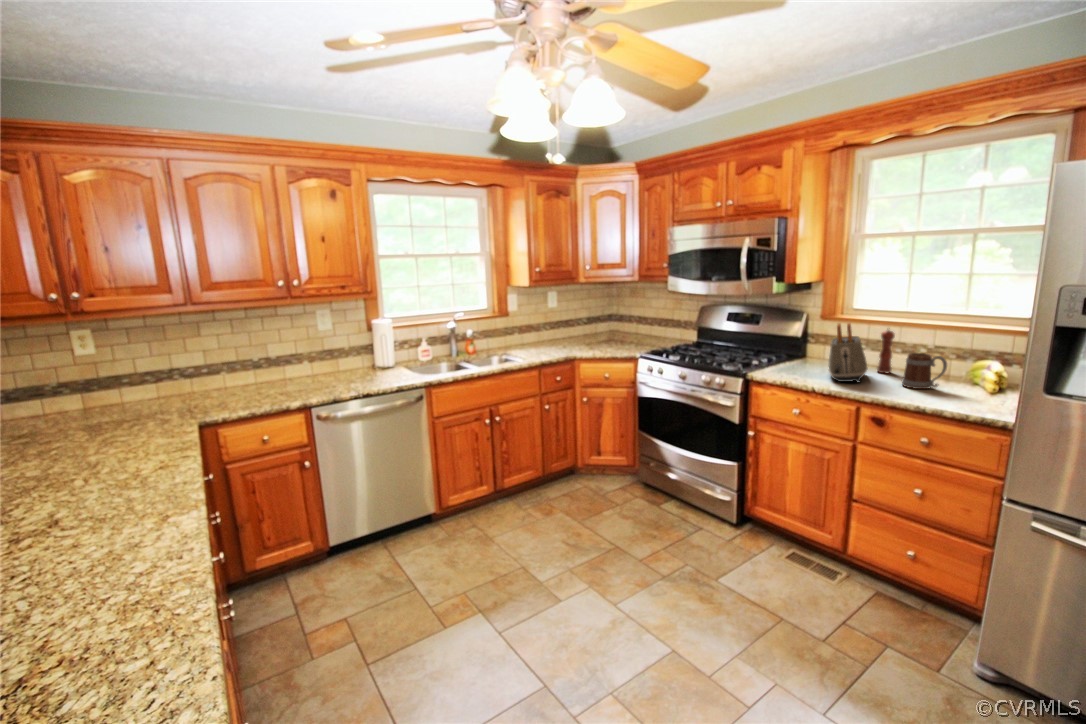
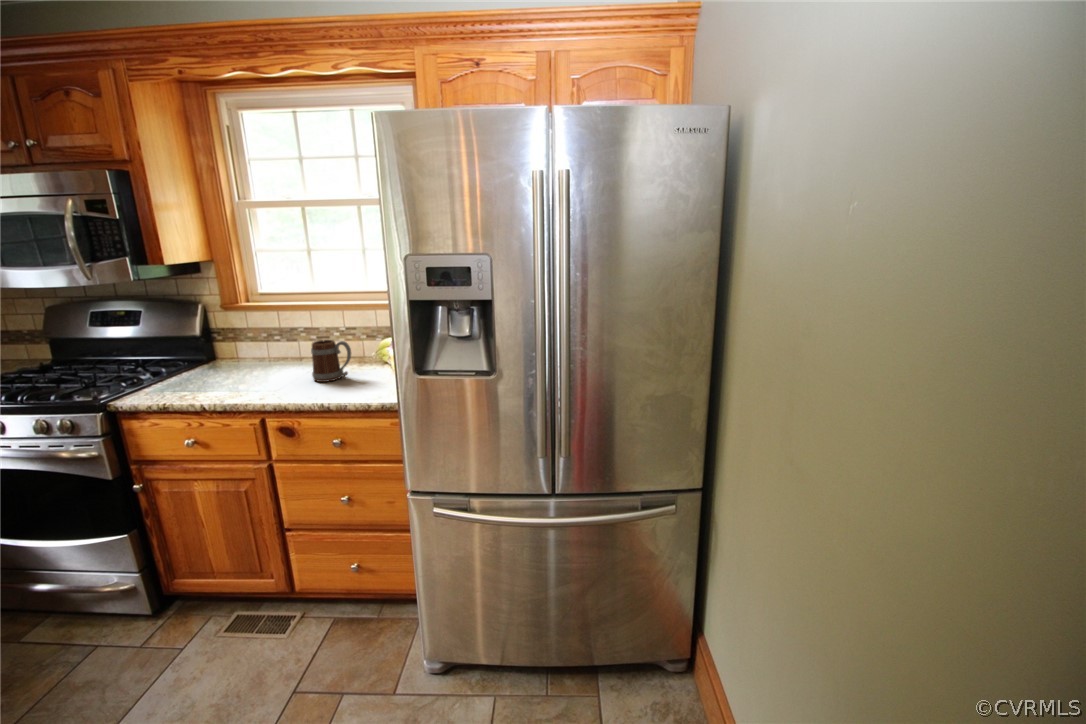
toaster: present [829,323,867,383] -> none [220,312,276,390]
pepper mill: present [877,328,895,374] -> none [288,313,309,367]

